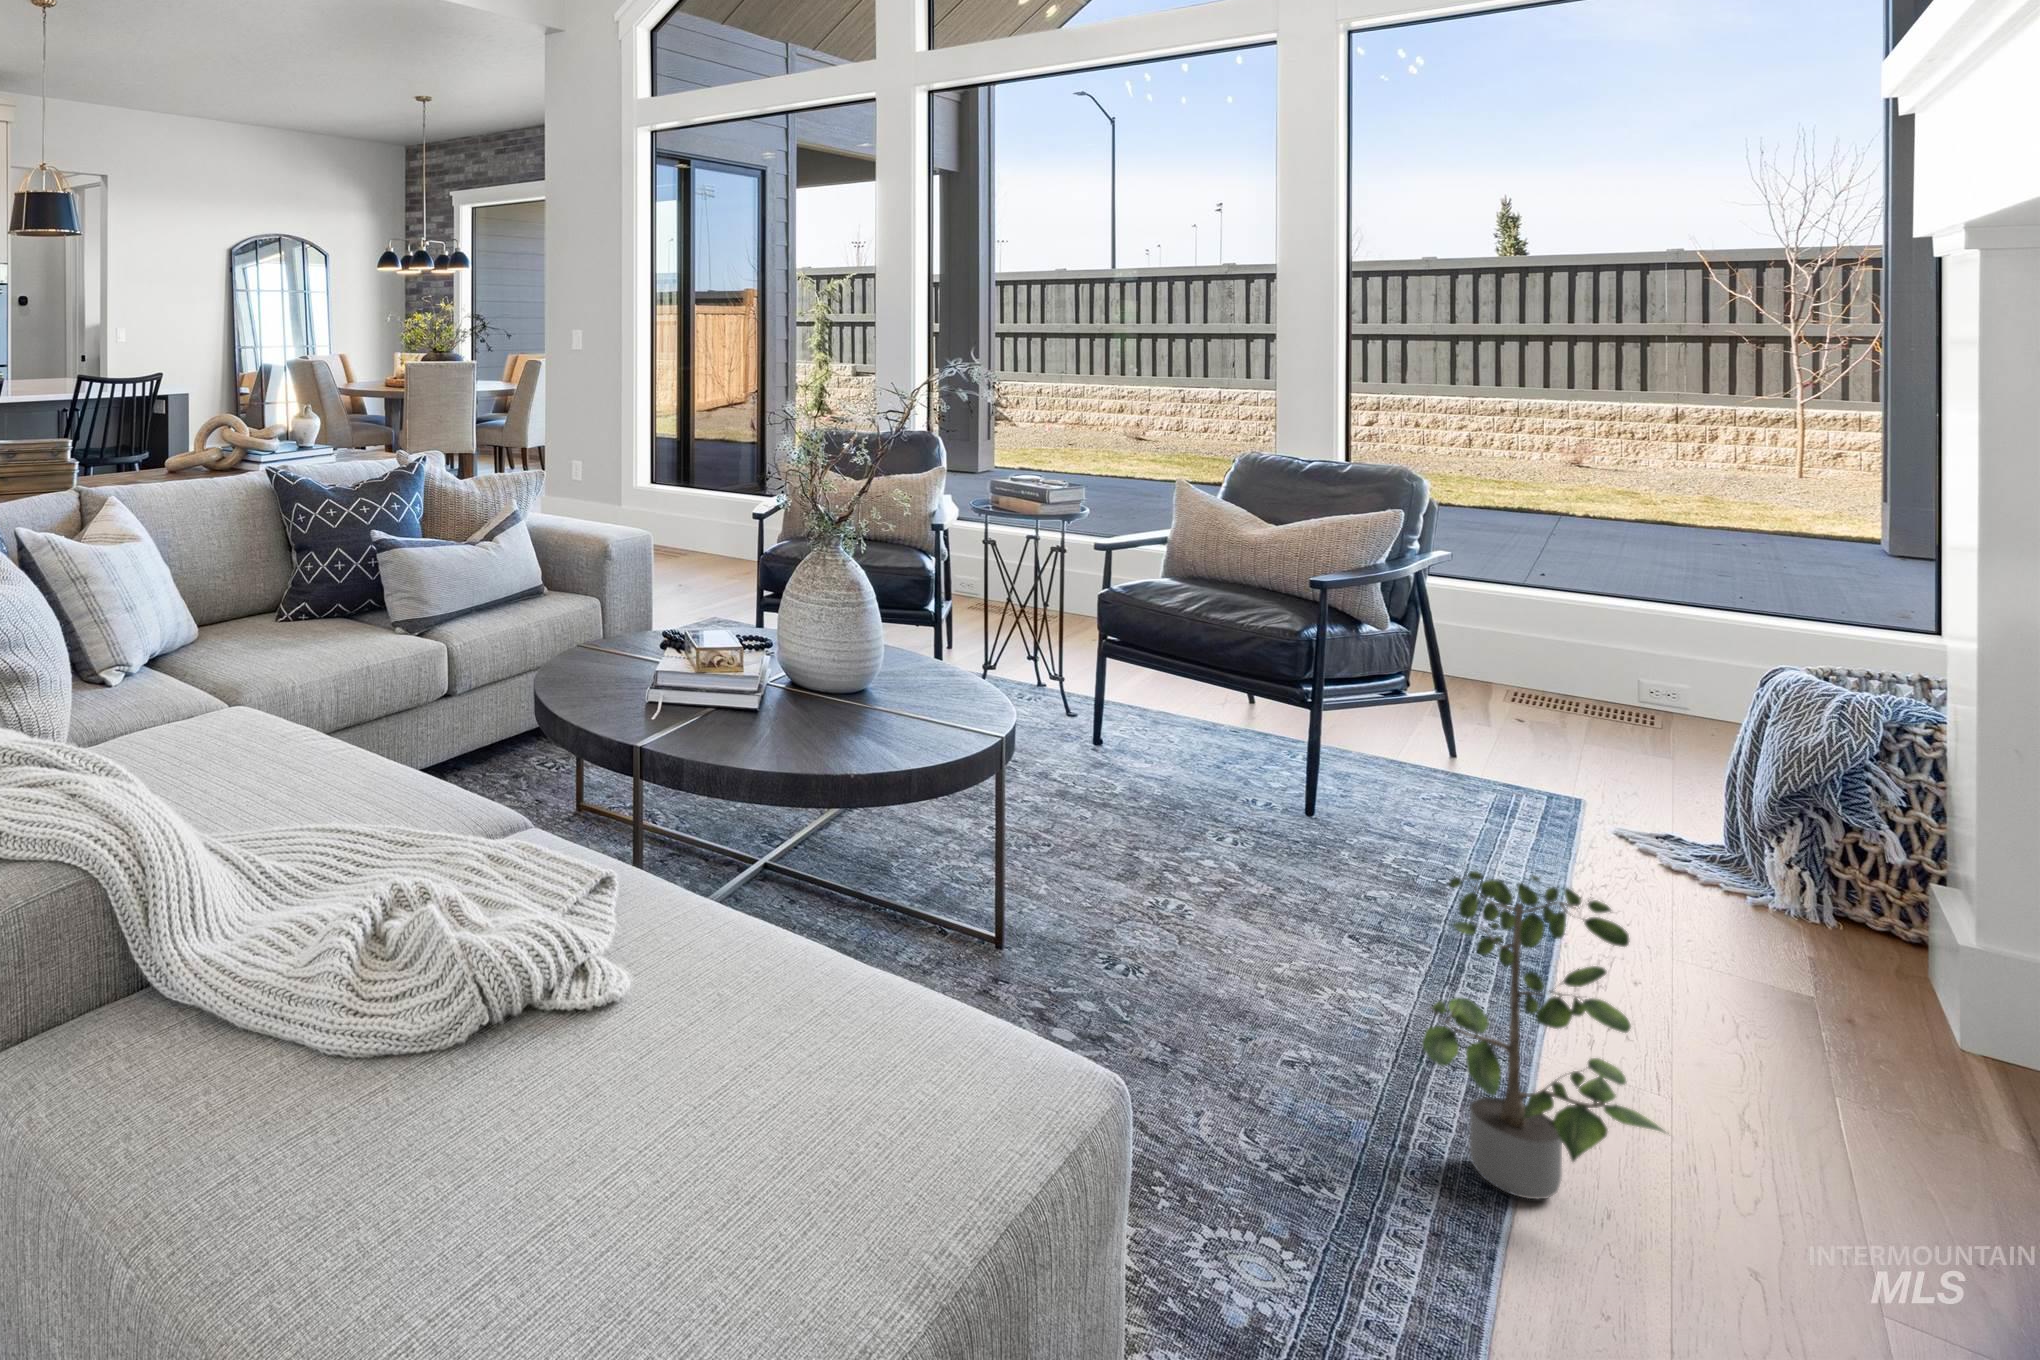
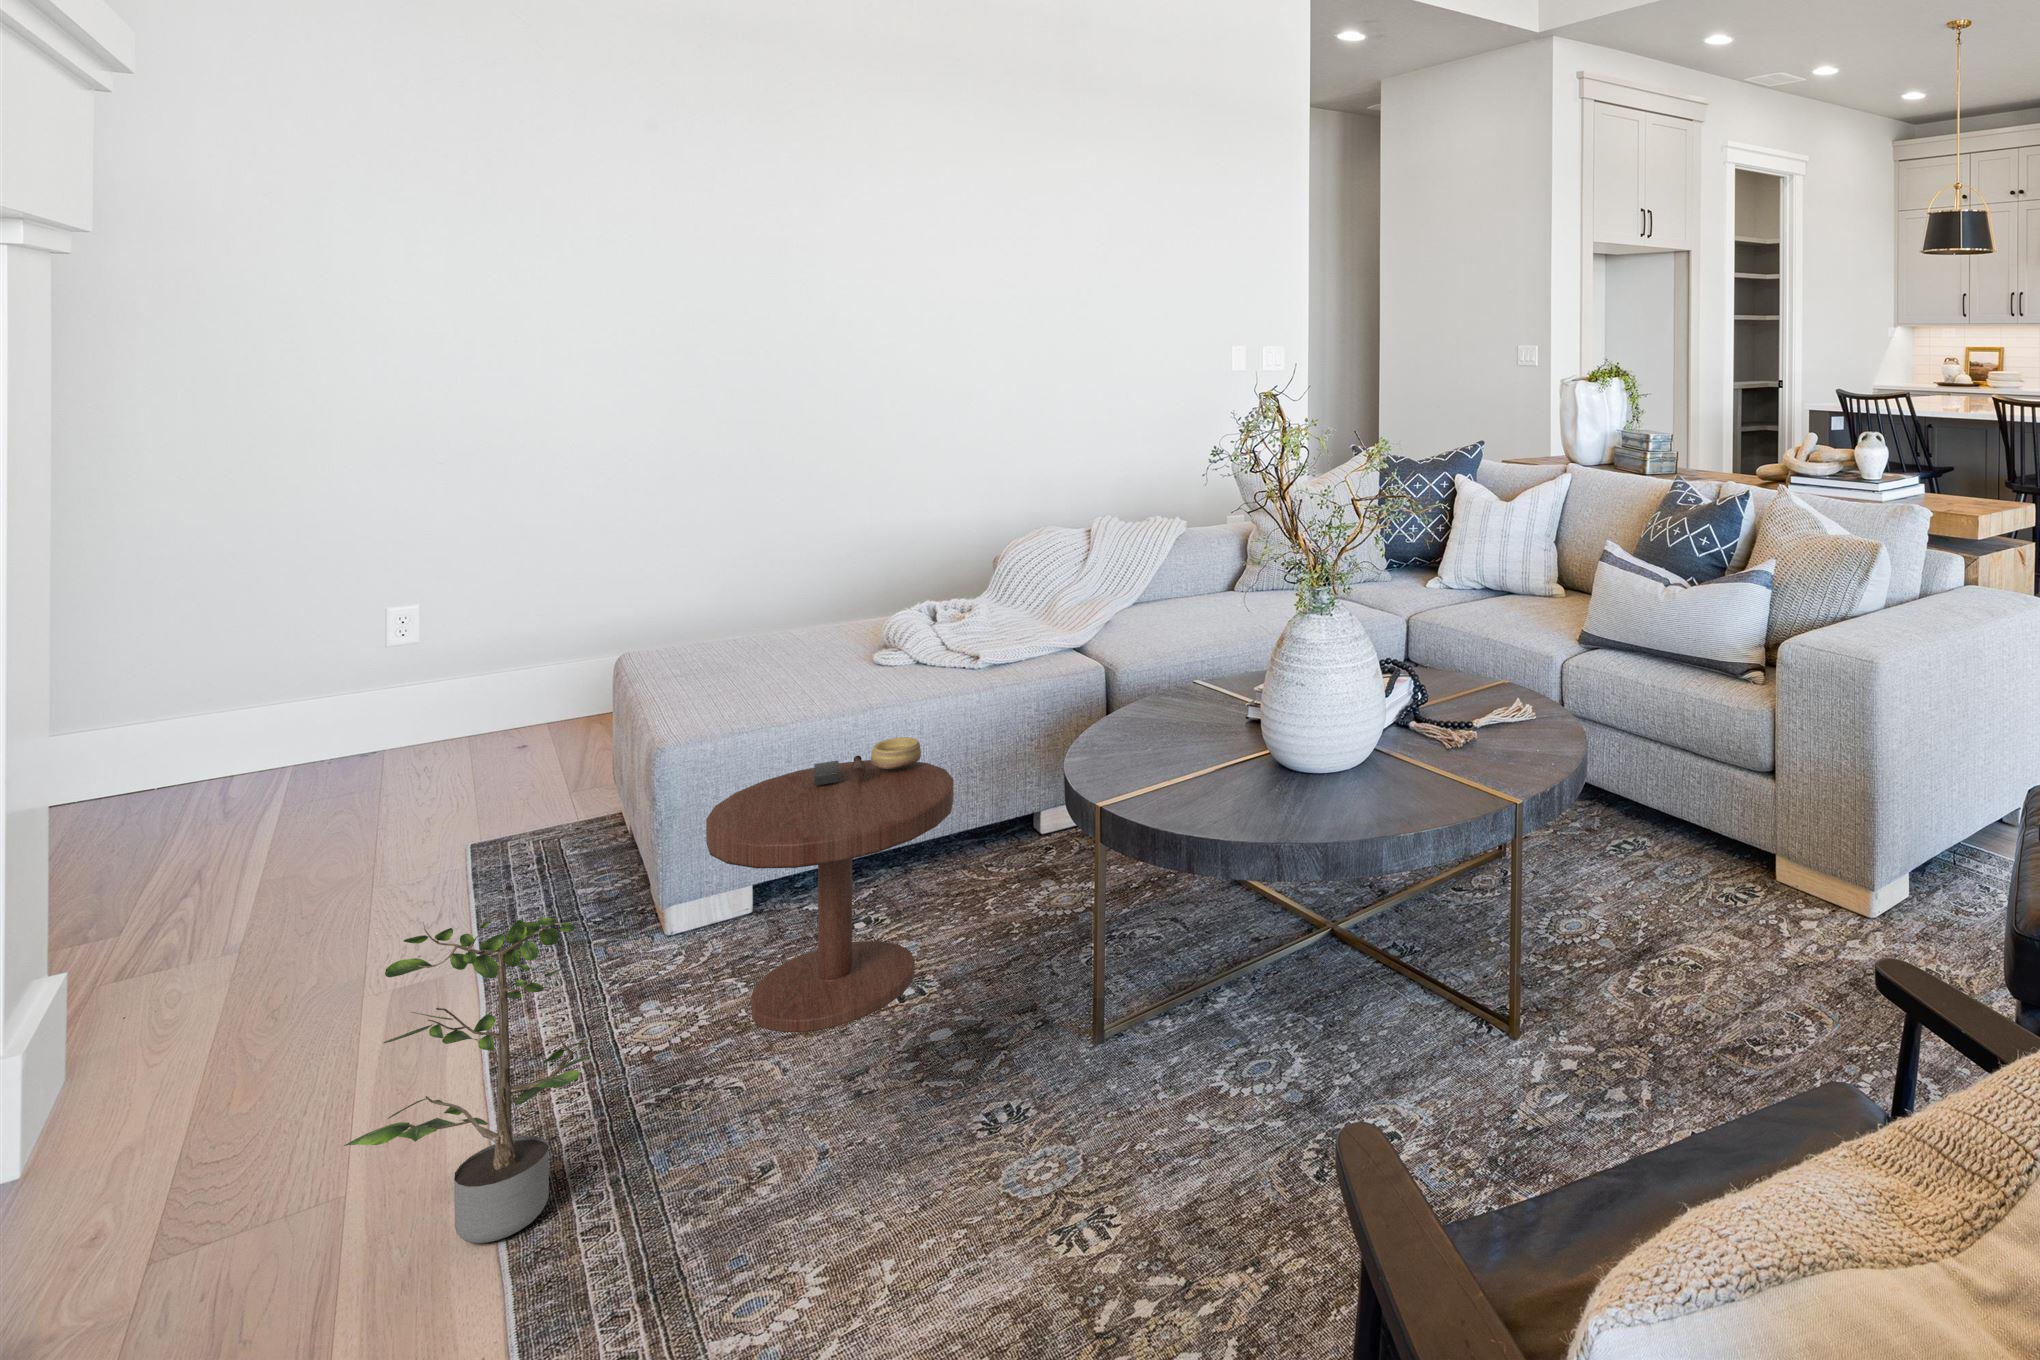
side table: none [1151,670,1365,1024] -> present [706,737,954,1163]

